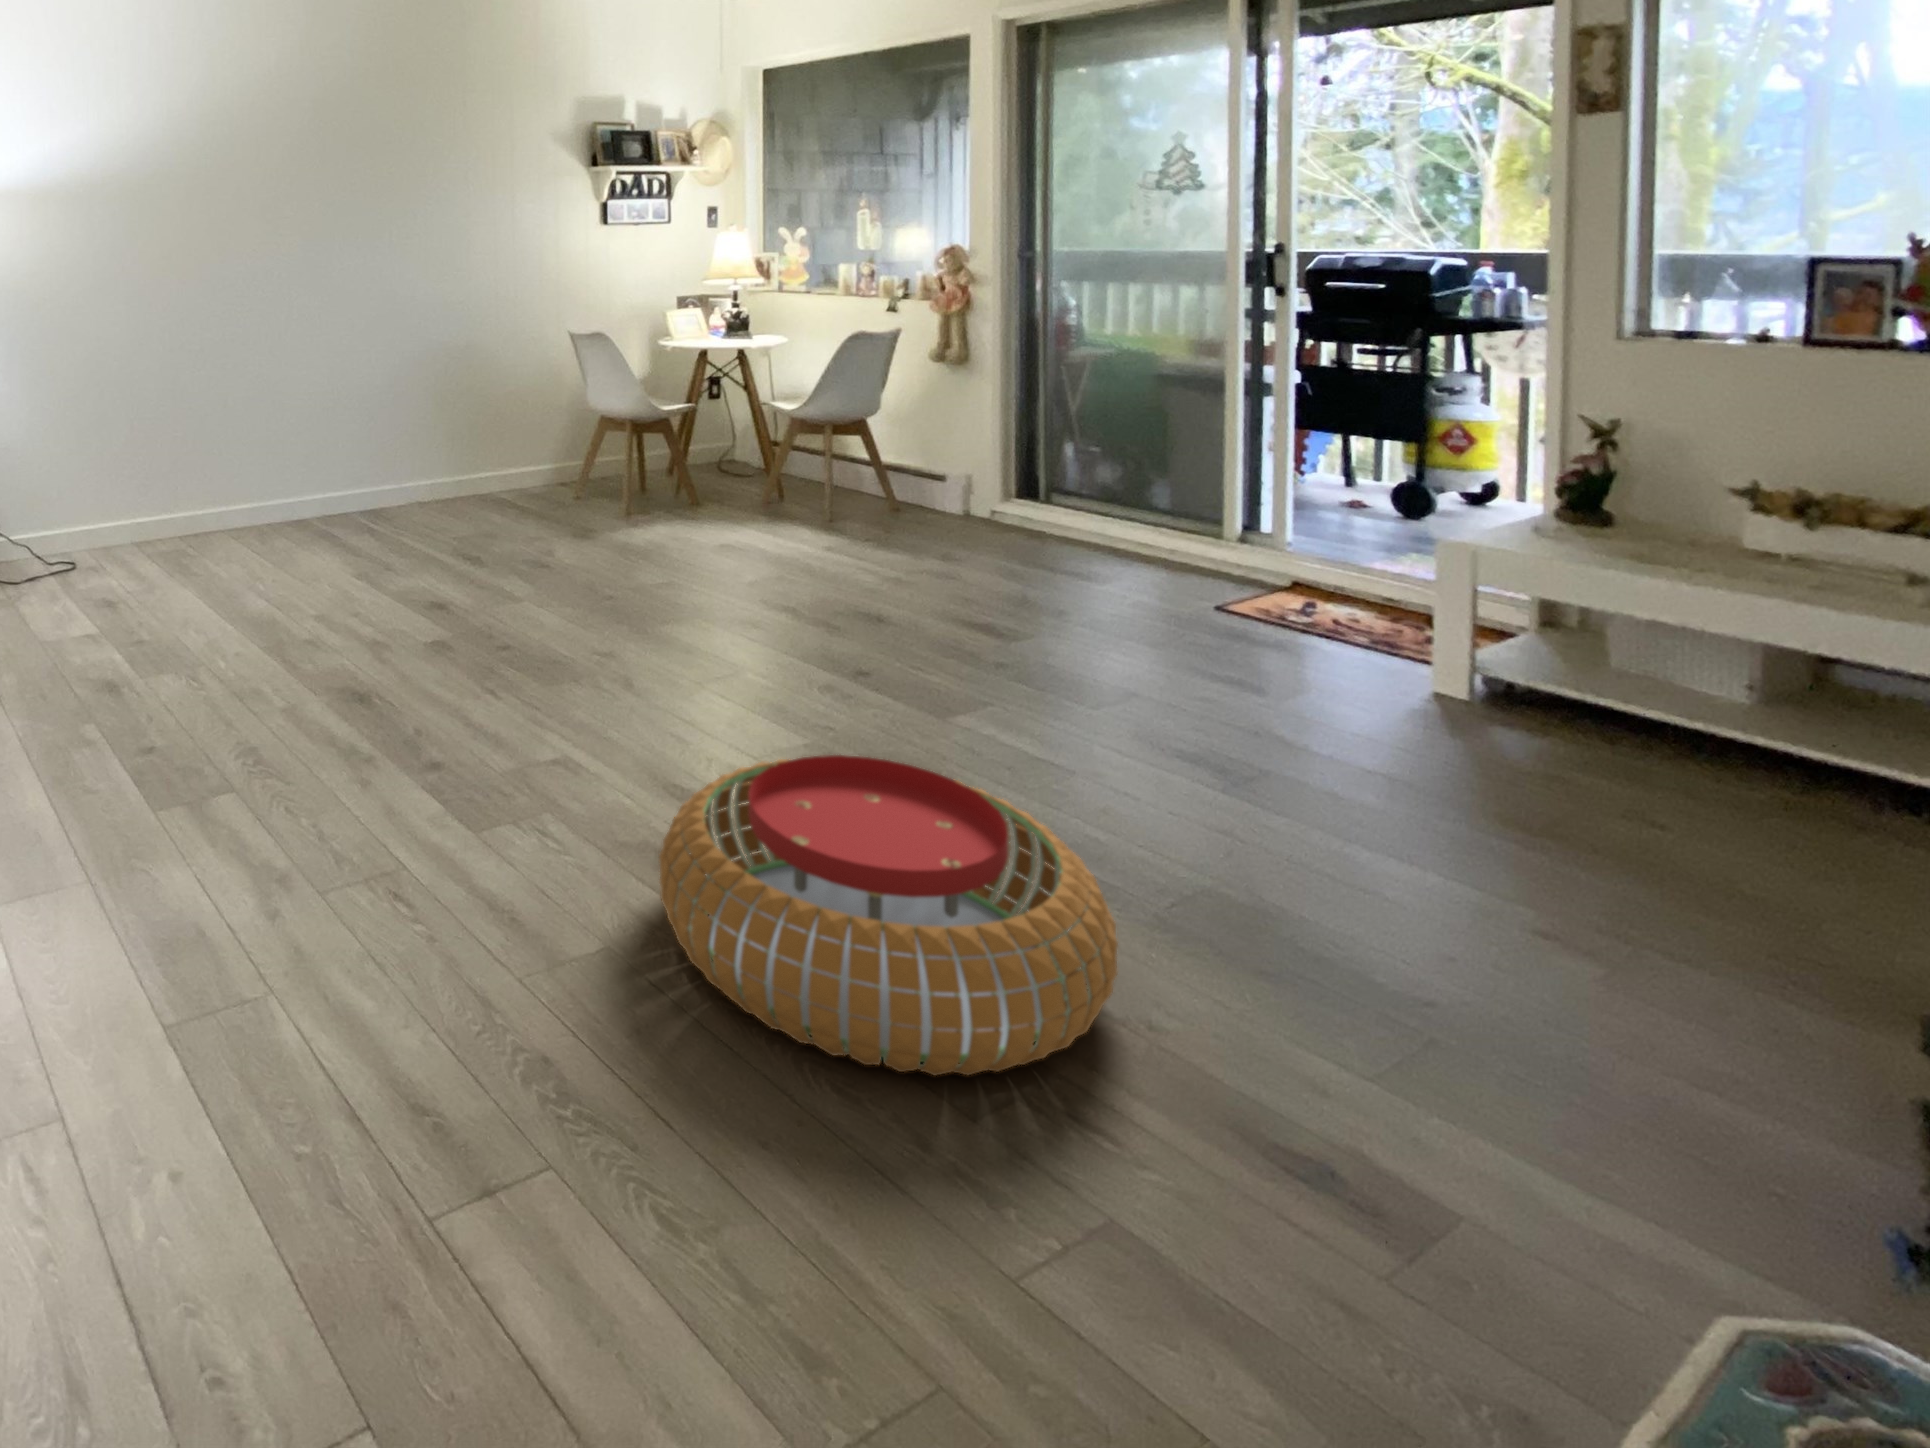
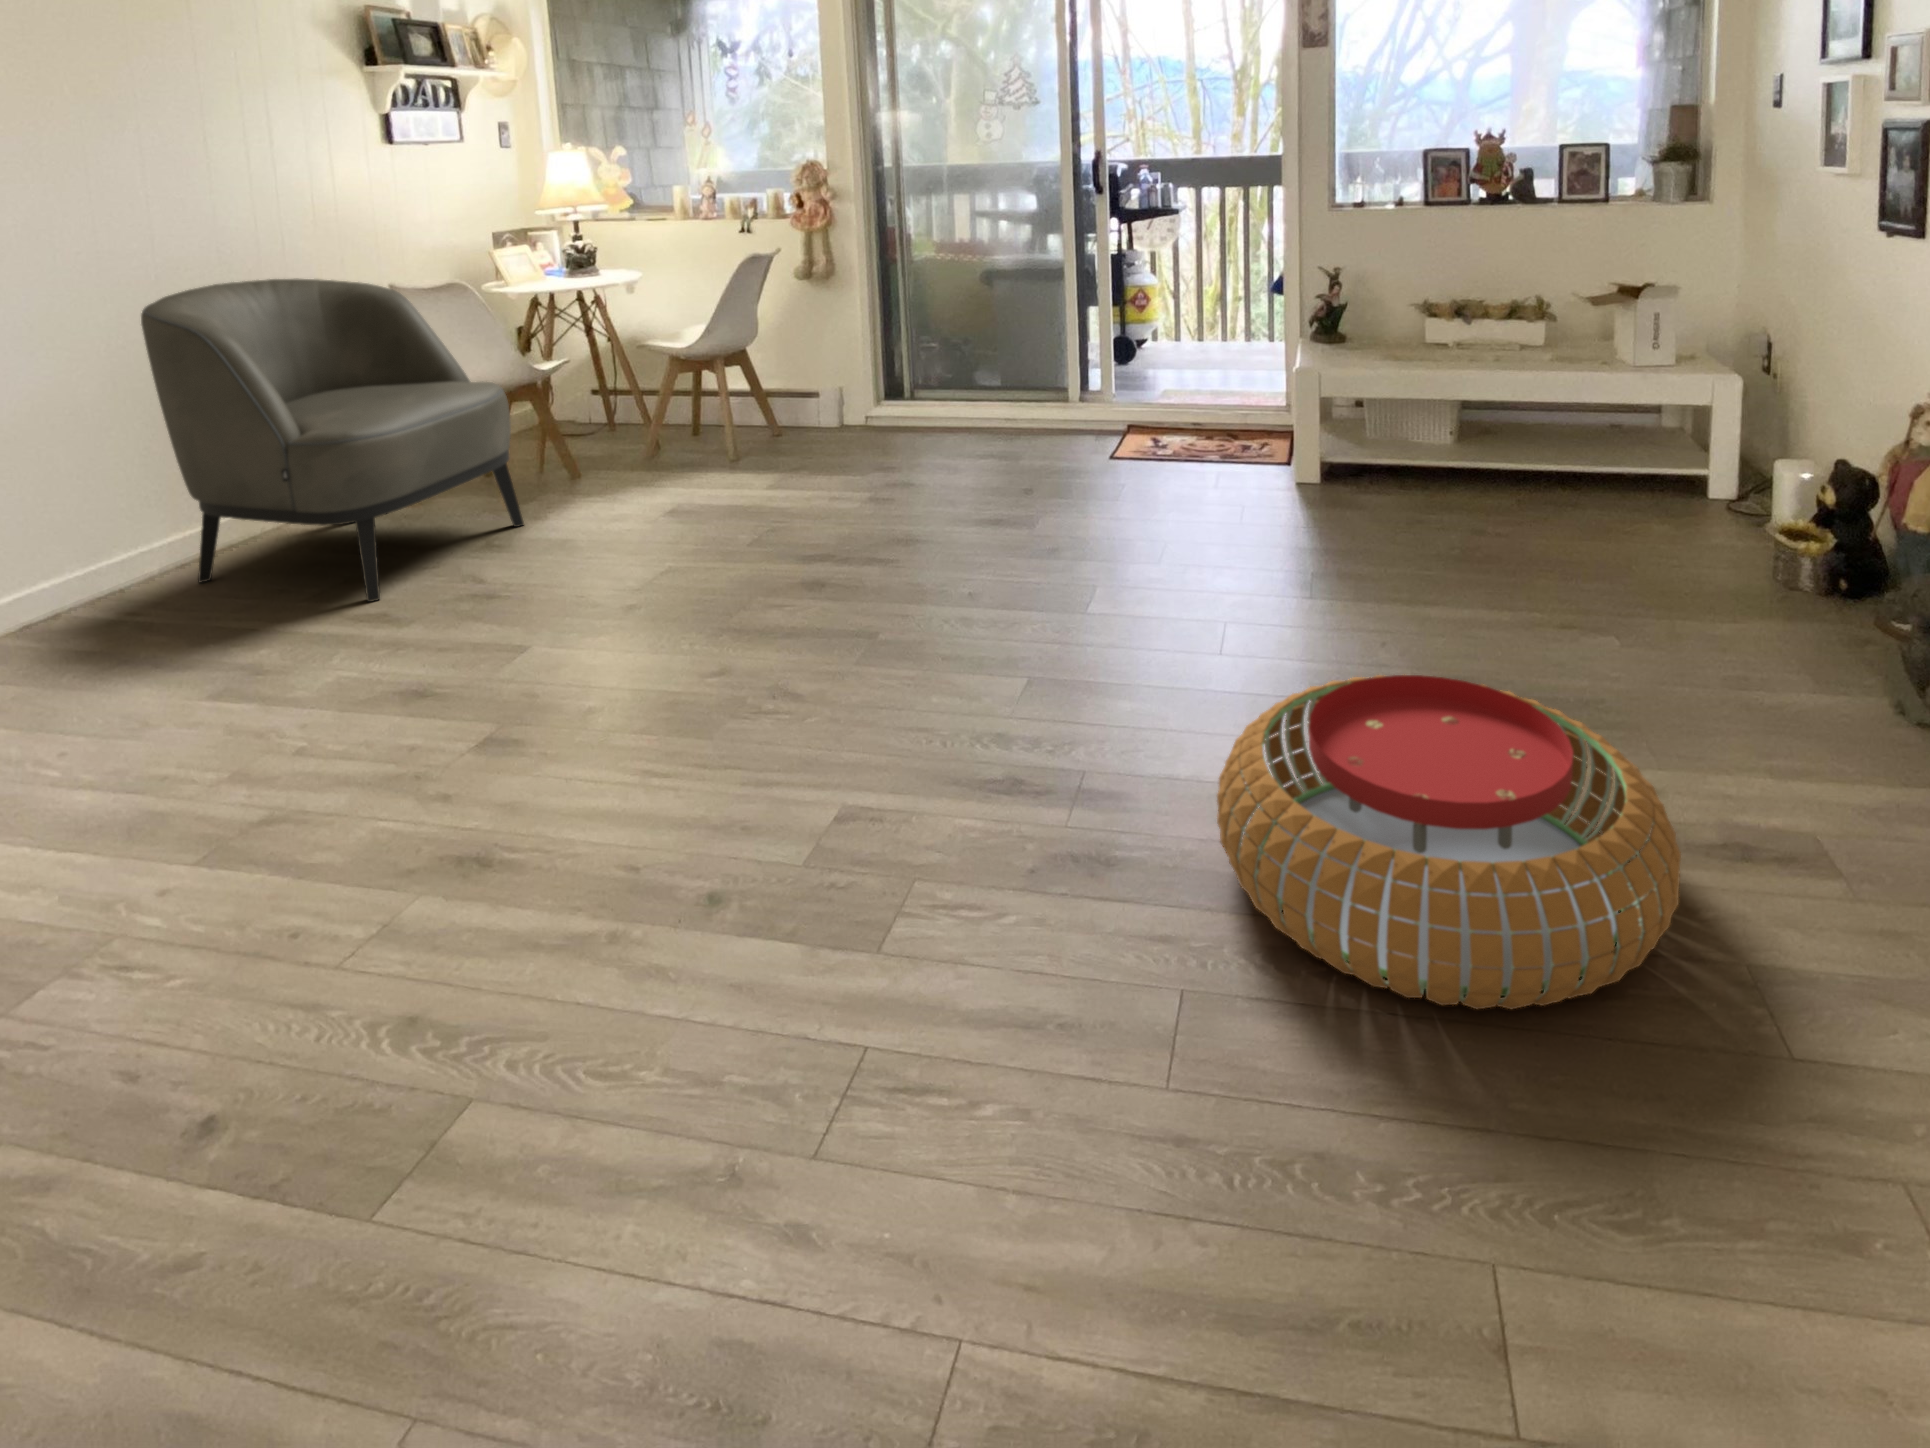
armchair: none [409,315,619,540] -> present [141,279,524,602]

